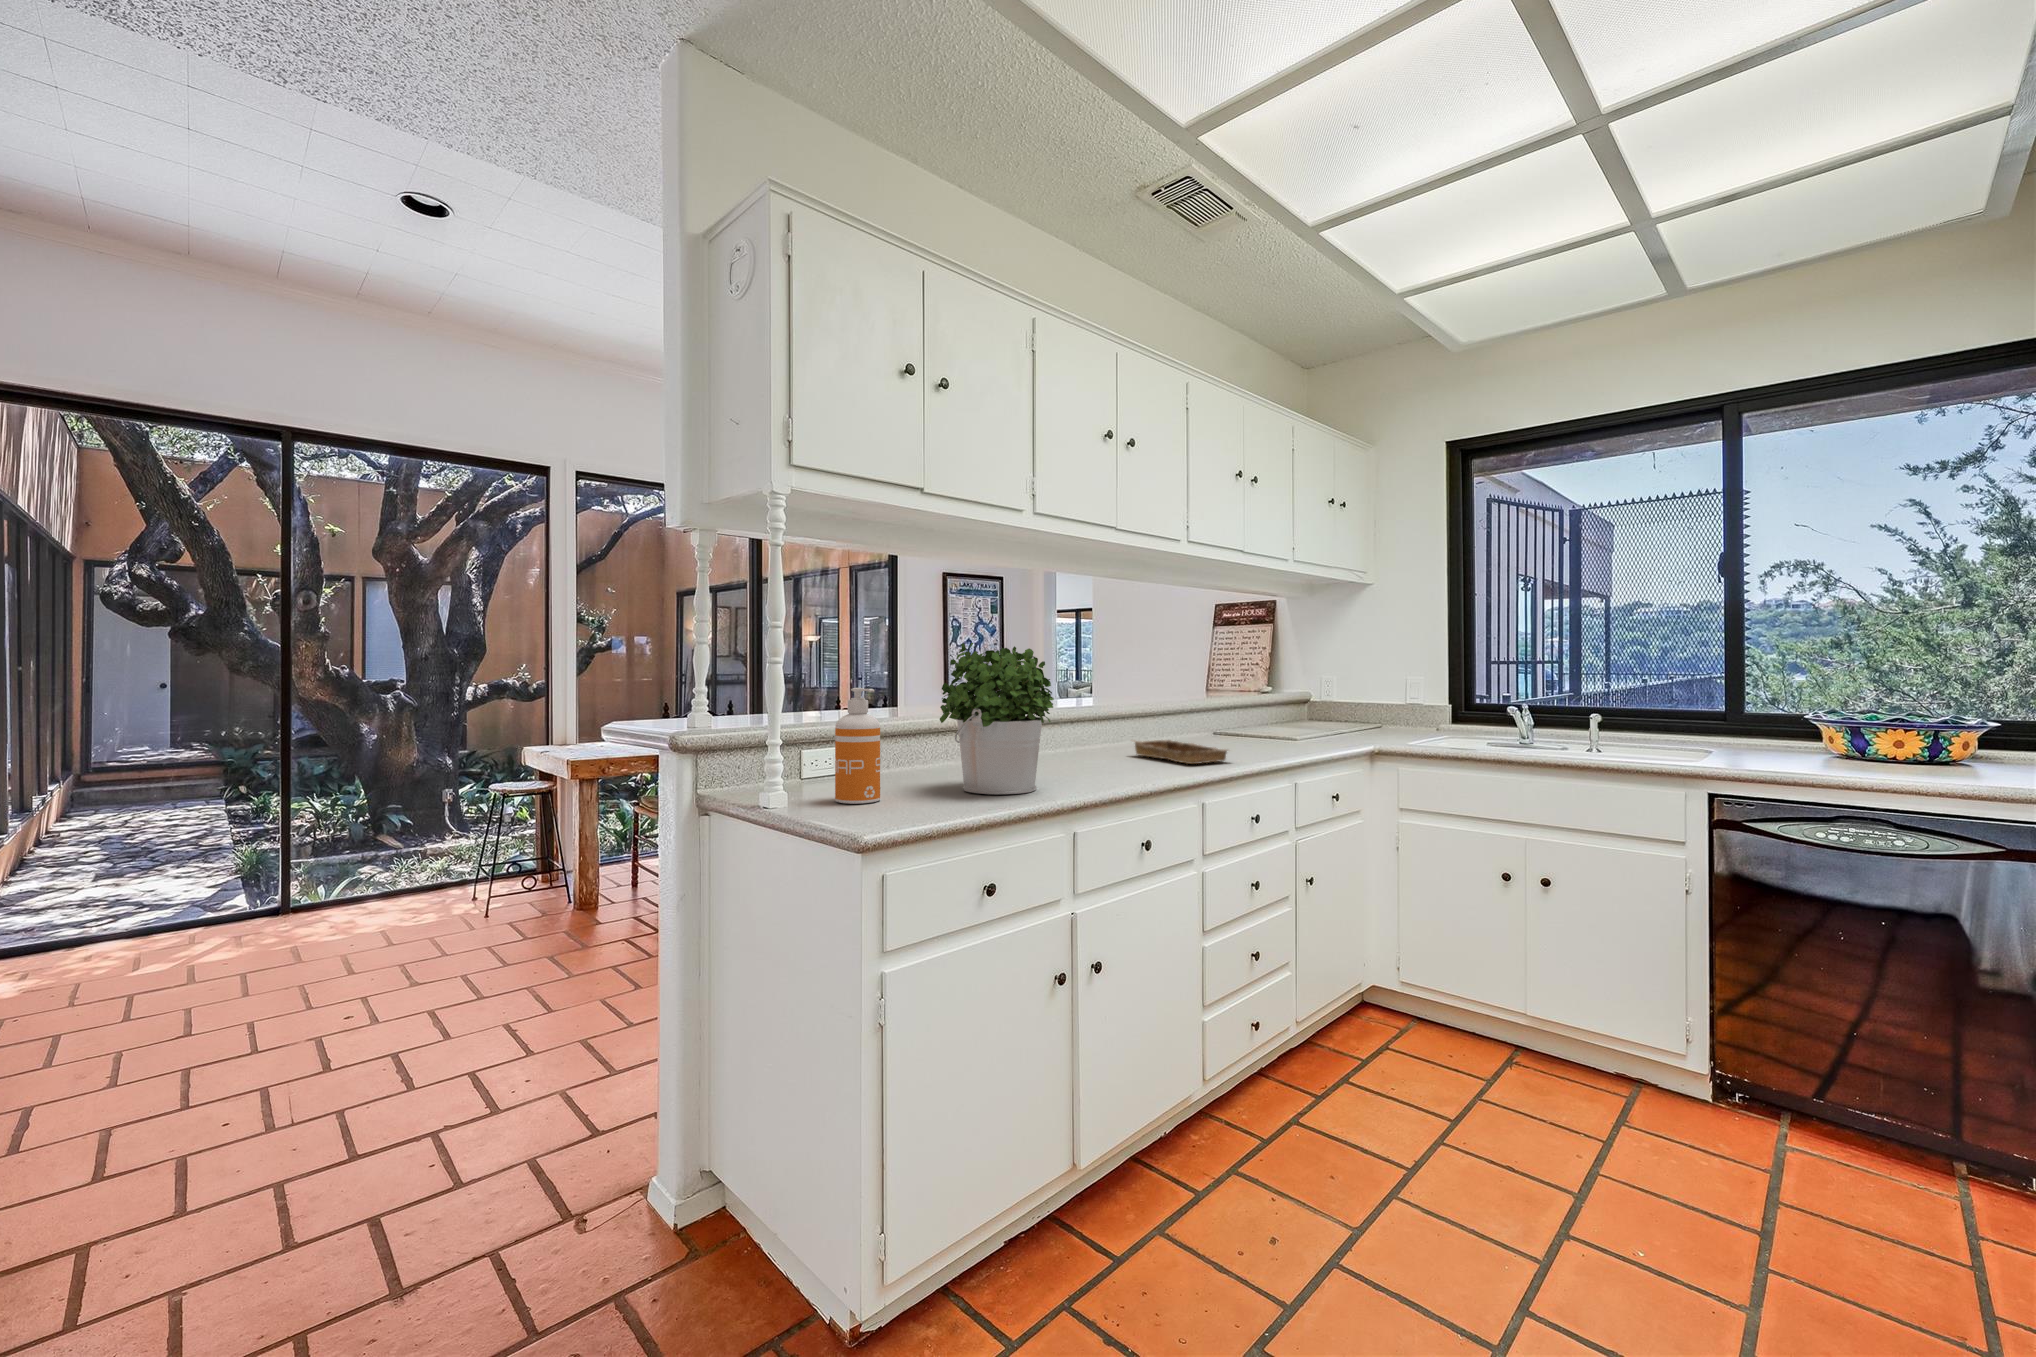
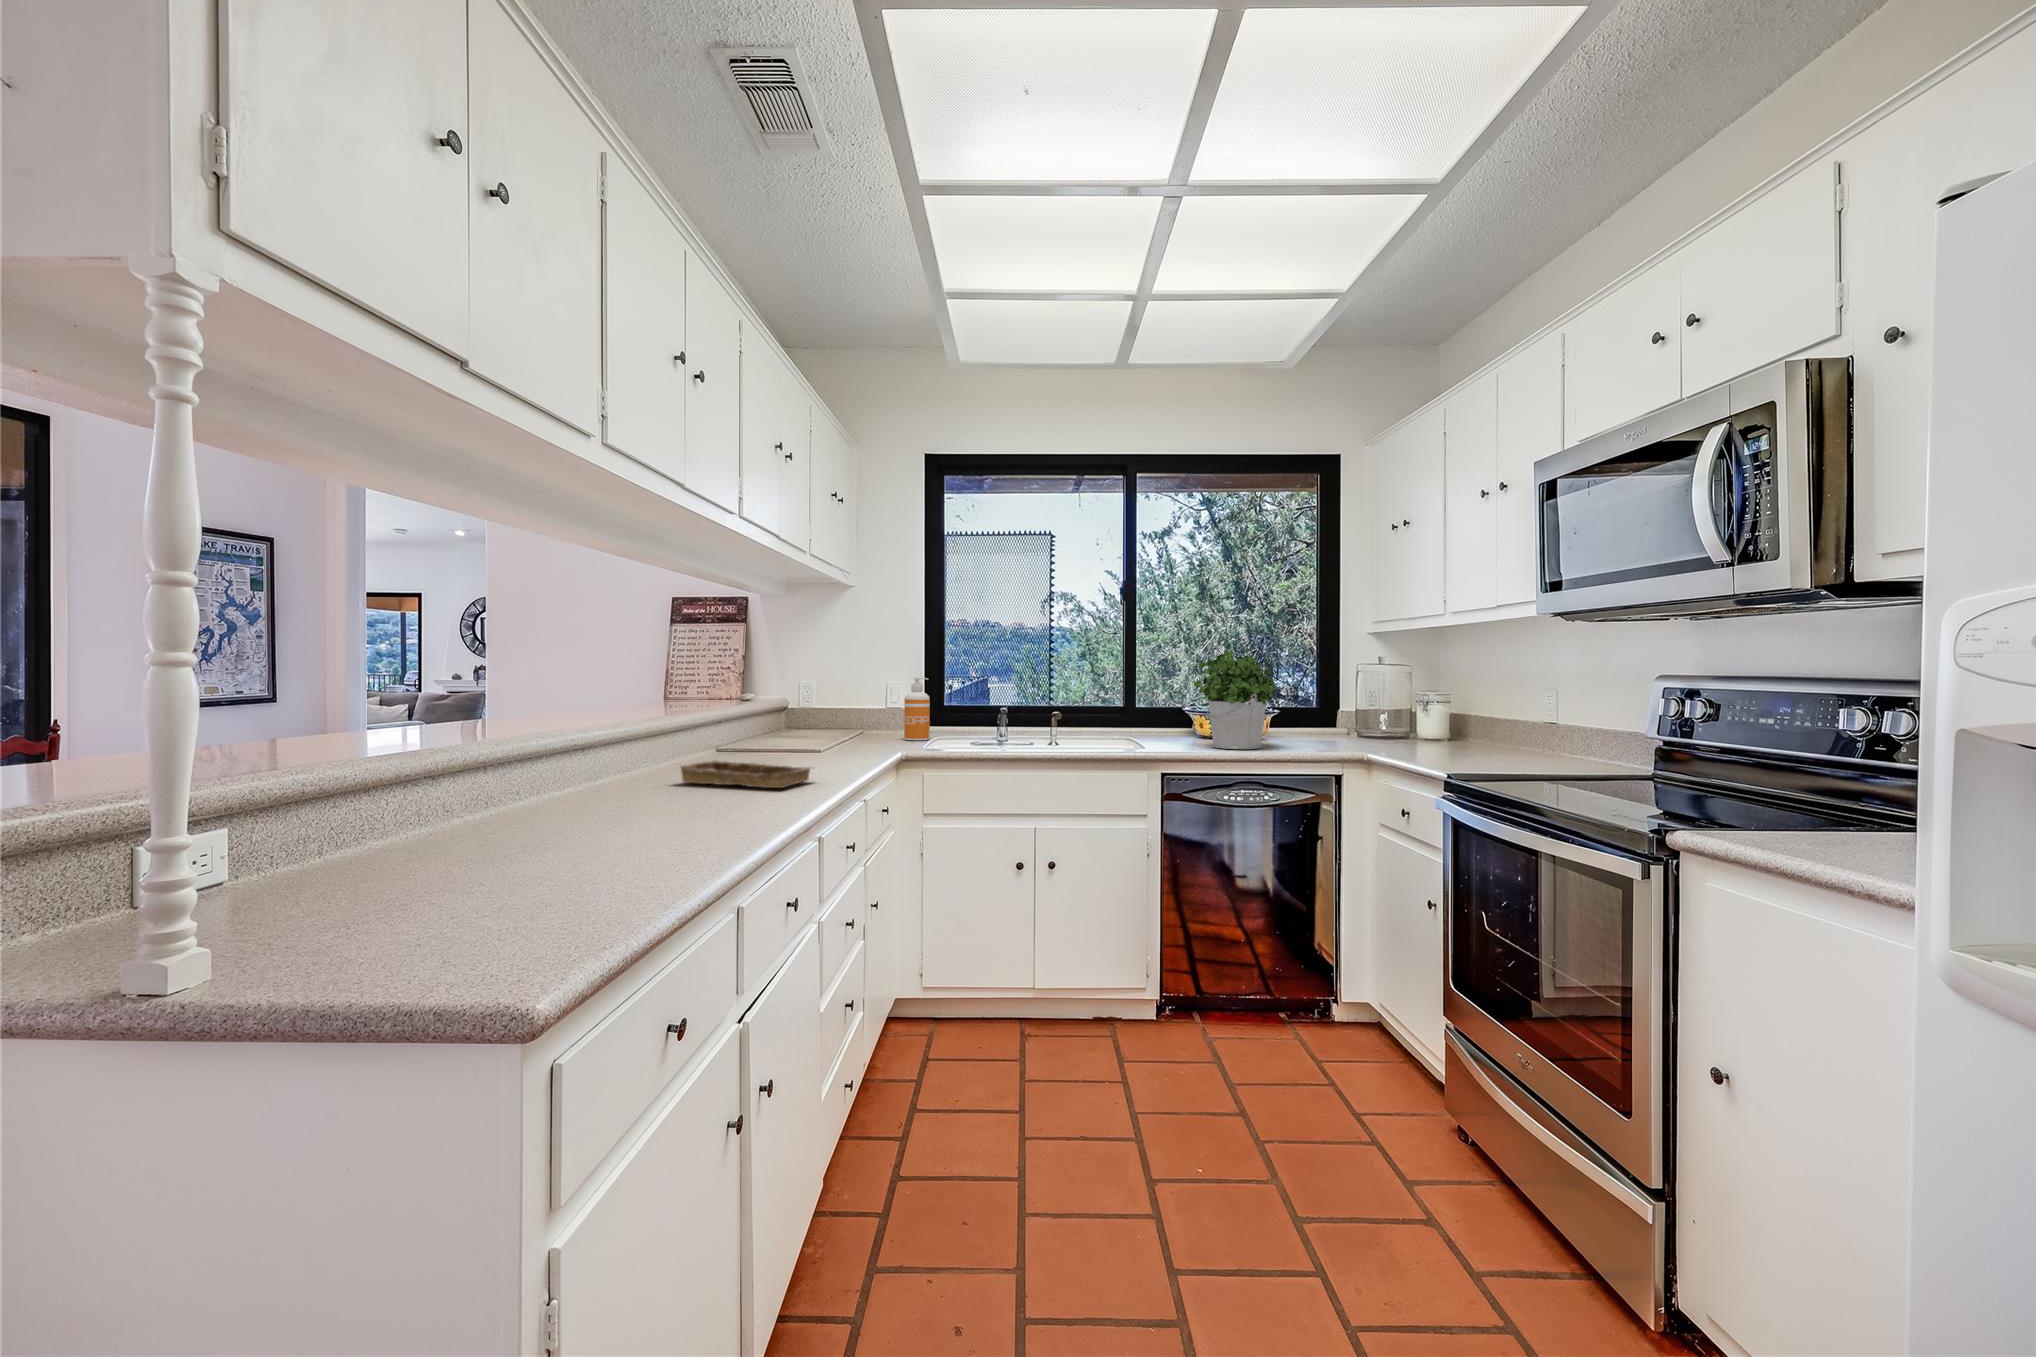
potted plant: present [940,643,1054,794] -> present [1194,651,1275,749]
soap dispenser: present [835,688,880,804] -> present [904,678,930,740]

